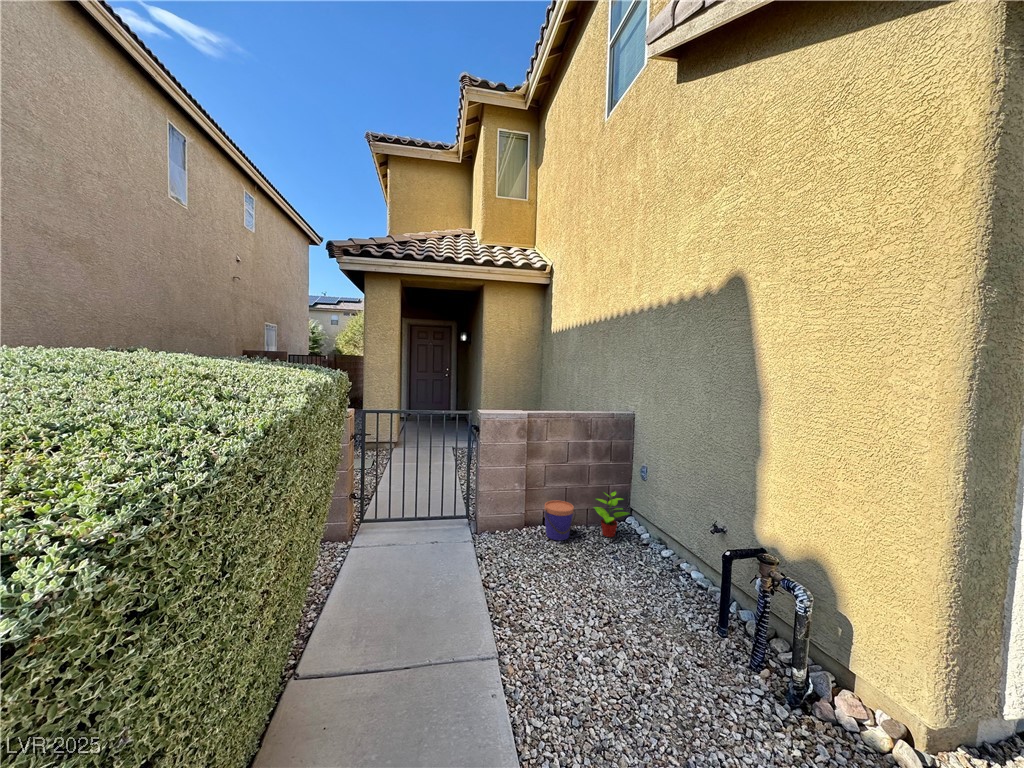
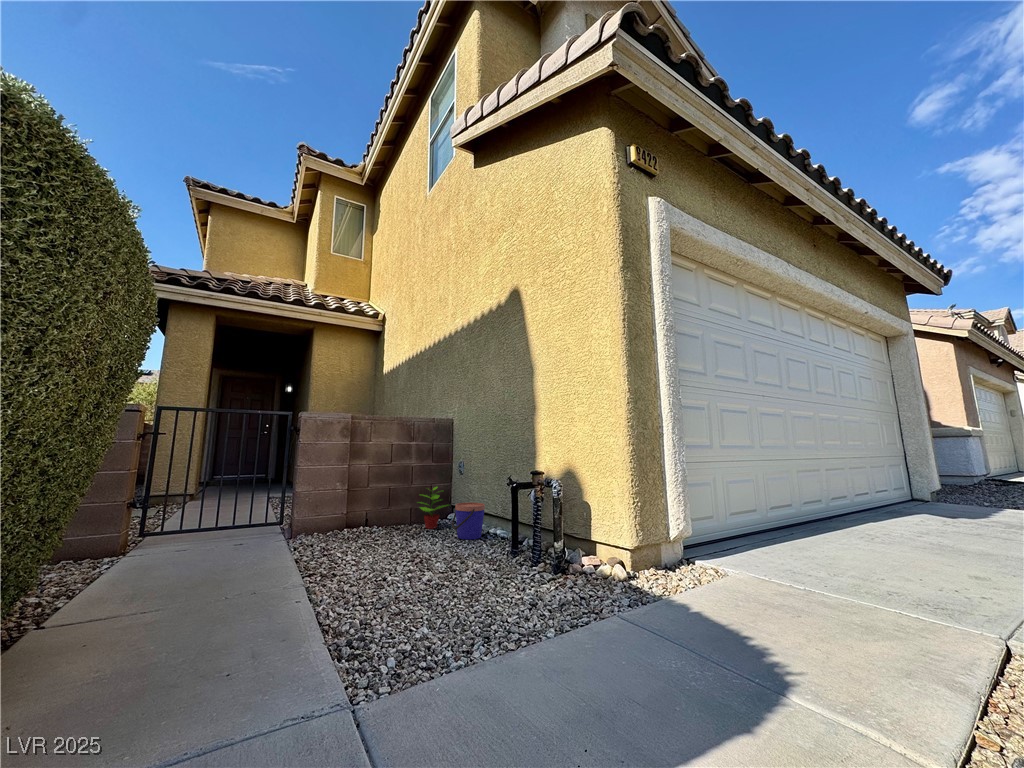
bucket: present [544,500,576,540] -> present [452,502,485,539]

